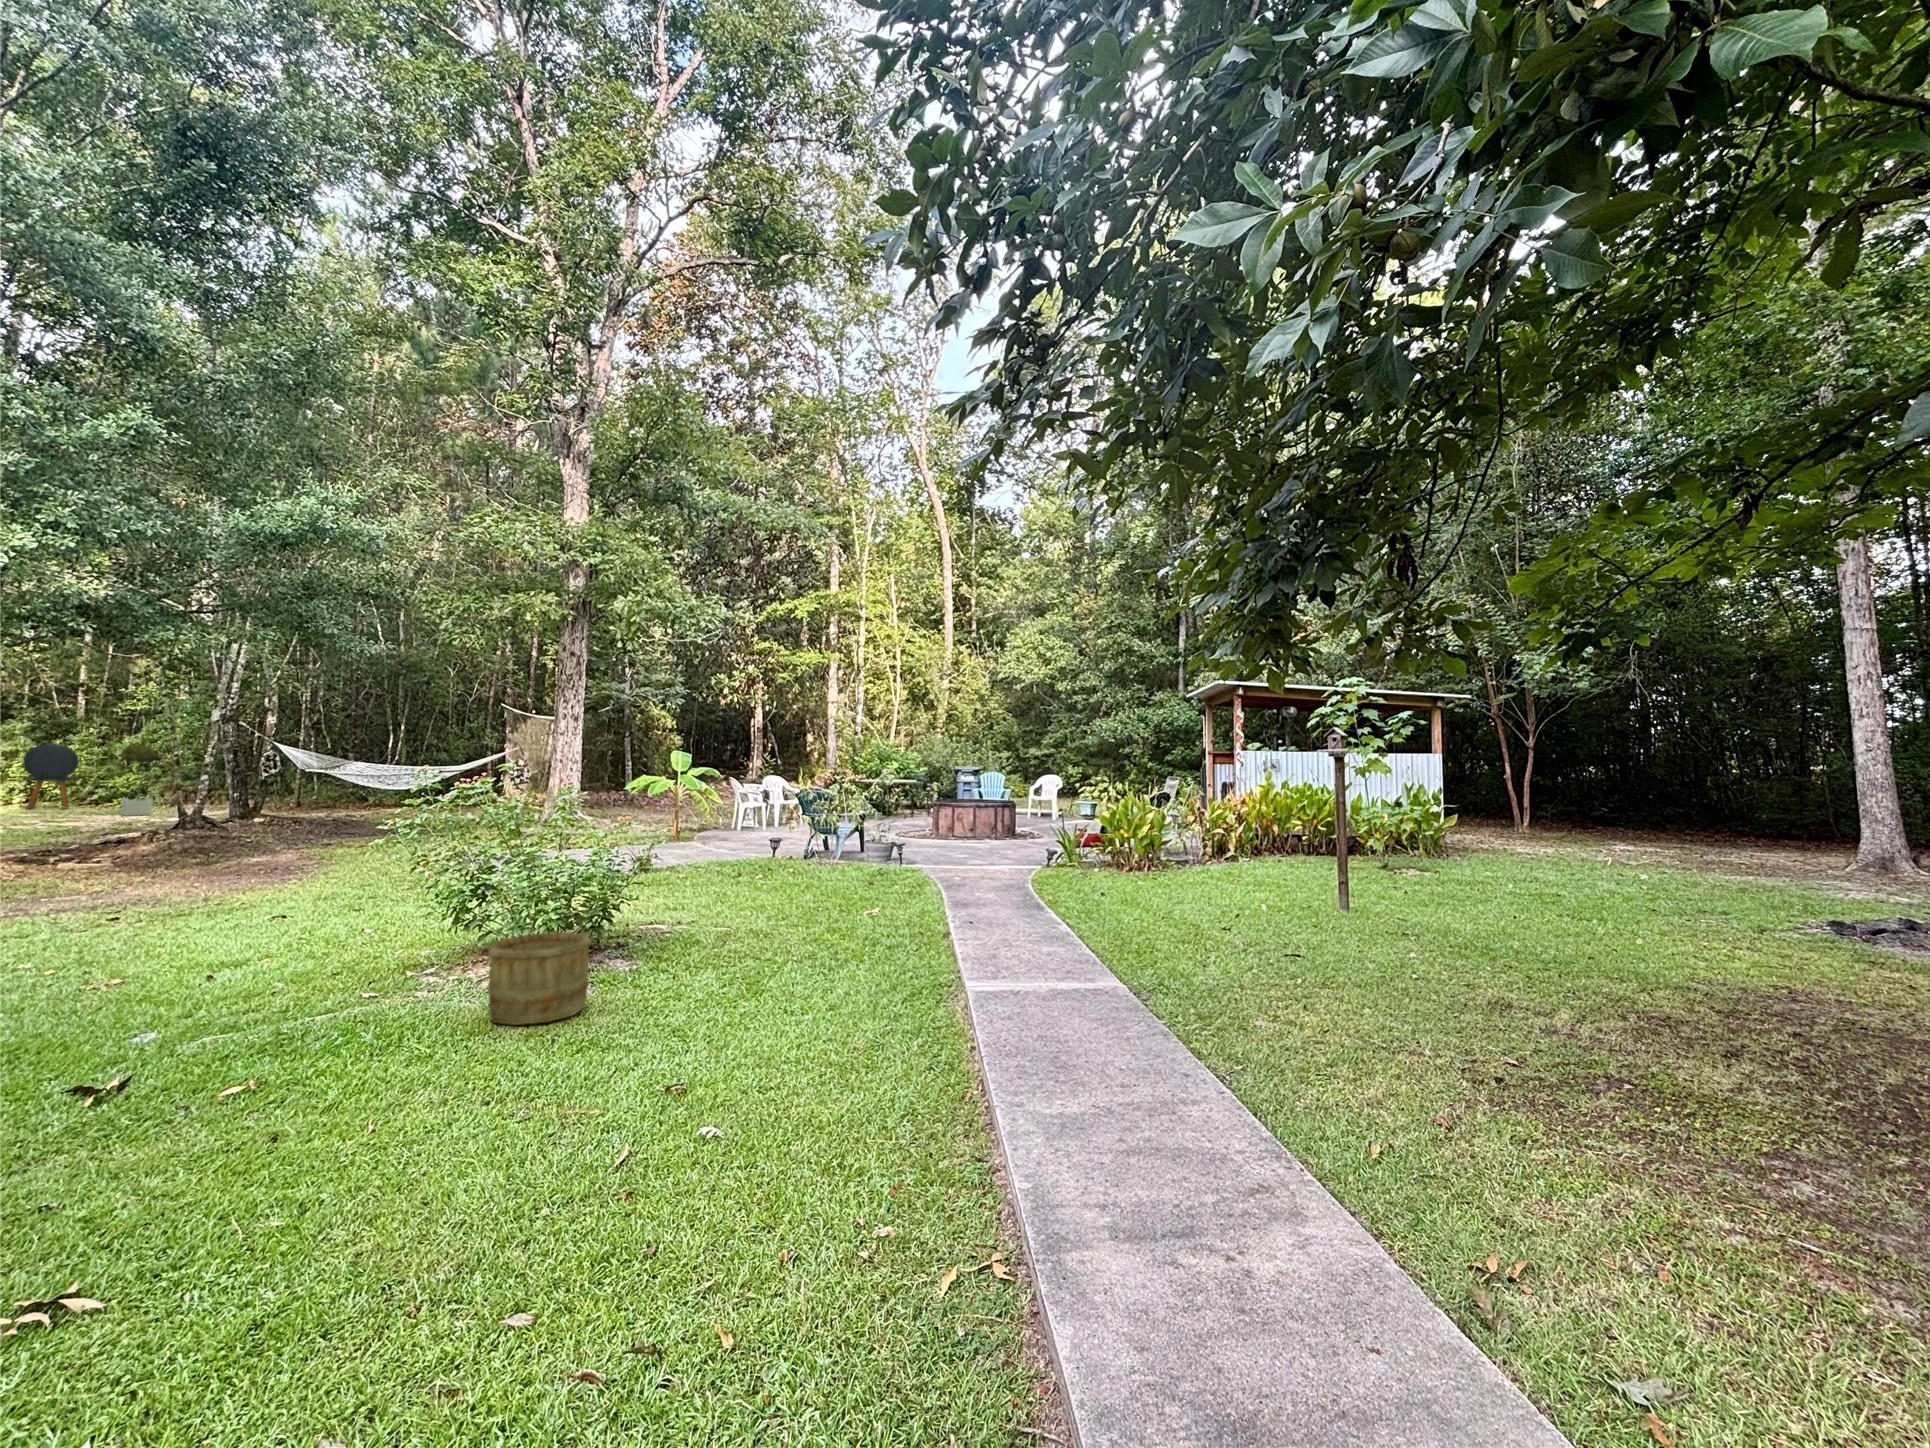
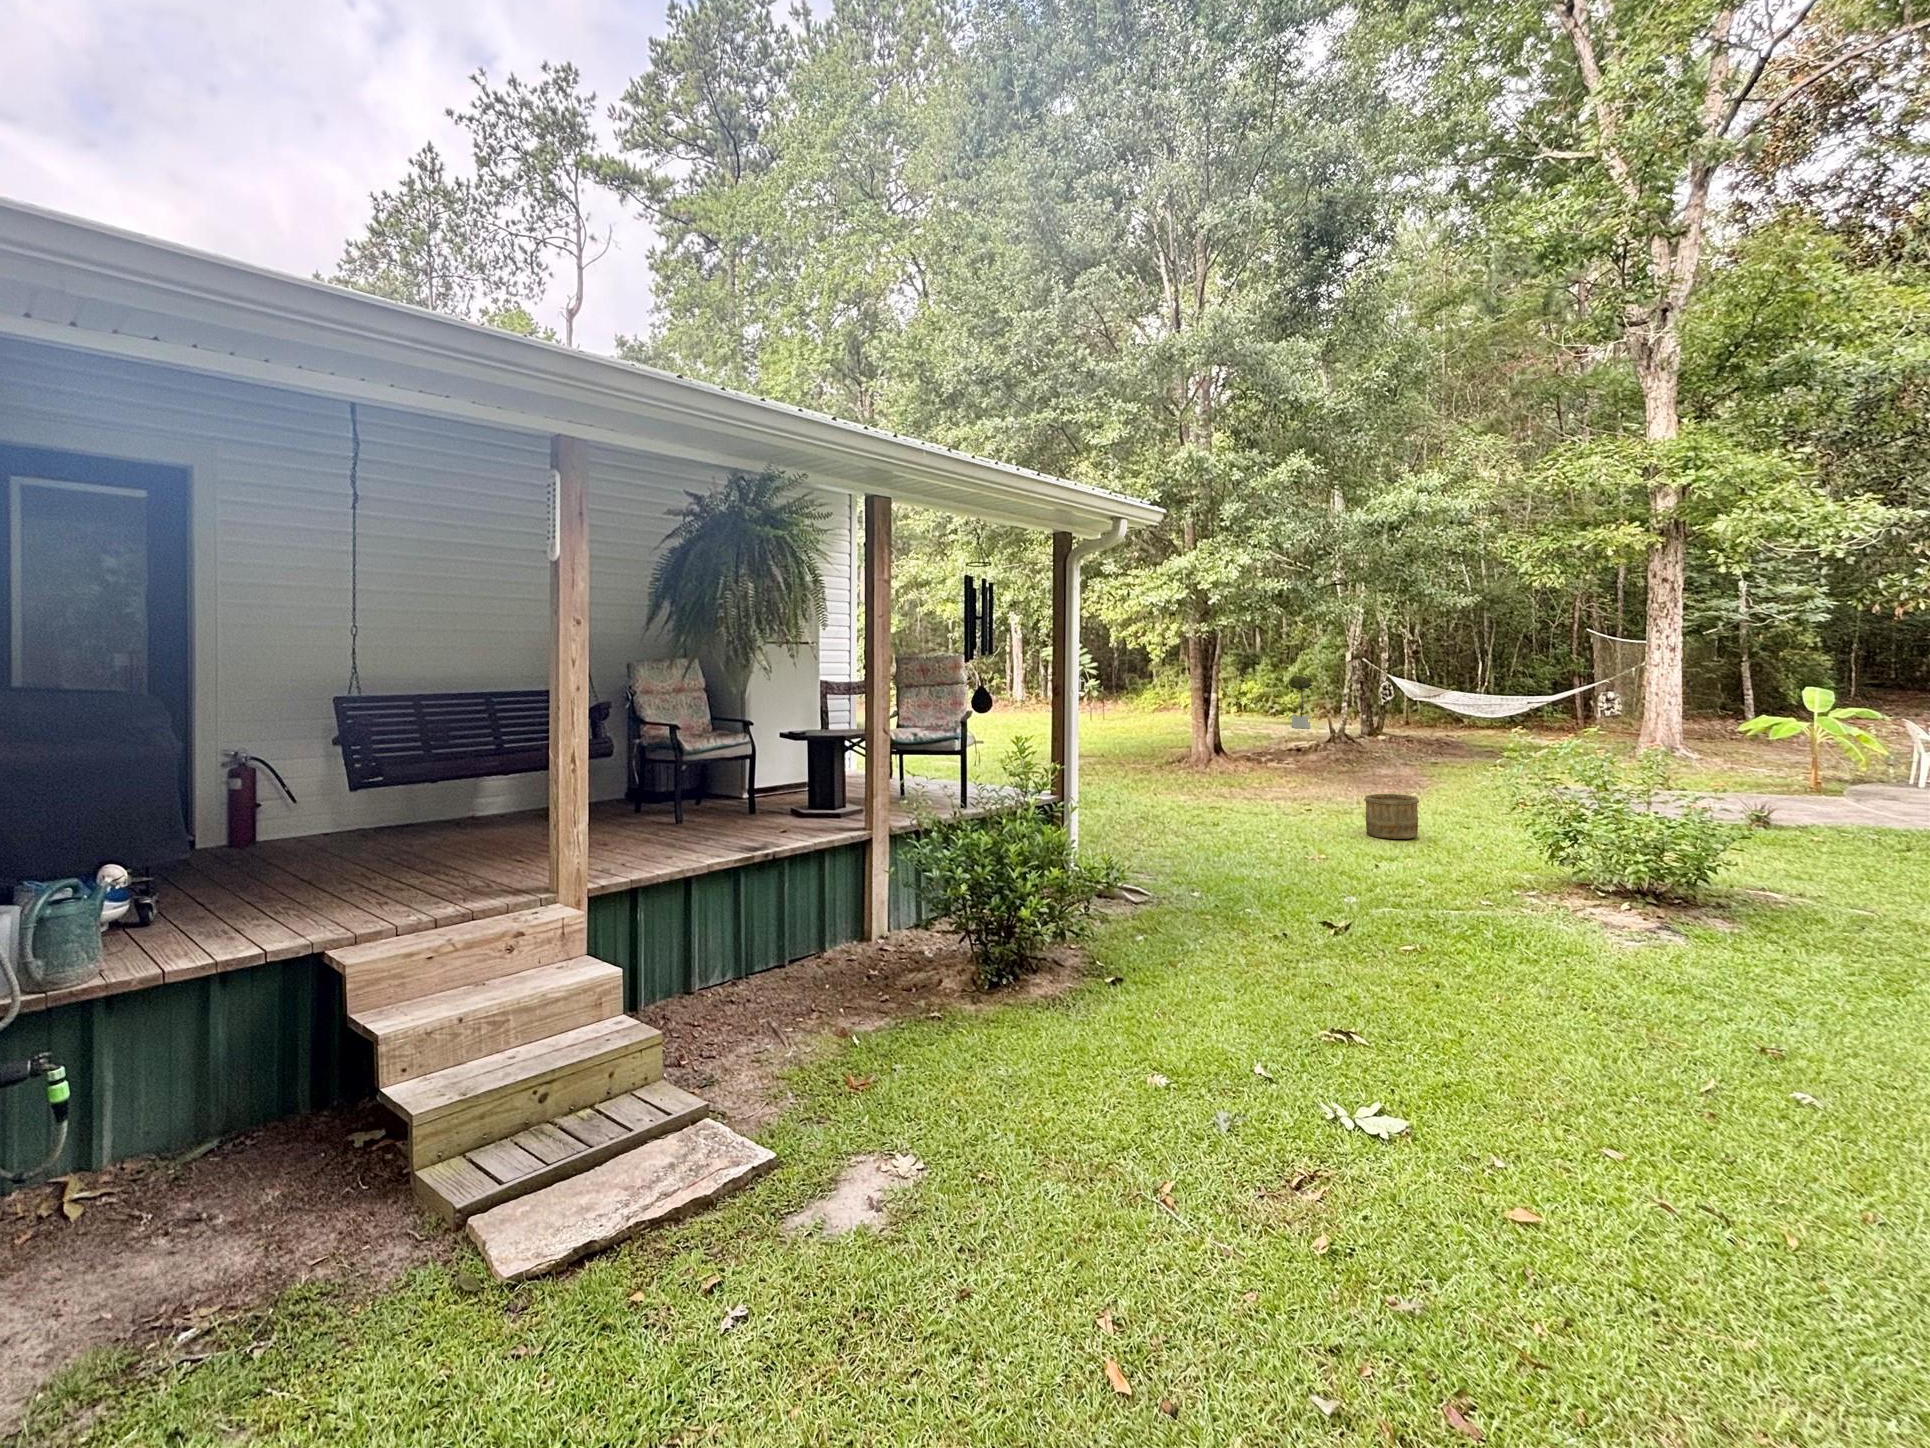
chair: present [23,744,79,809] -> none [1236,675,1266,720]
wooden bucket: present [488,932,592,1025] -> present [1364,794,1419,839]

